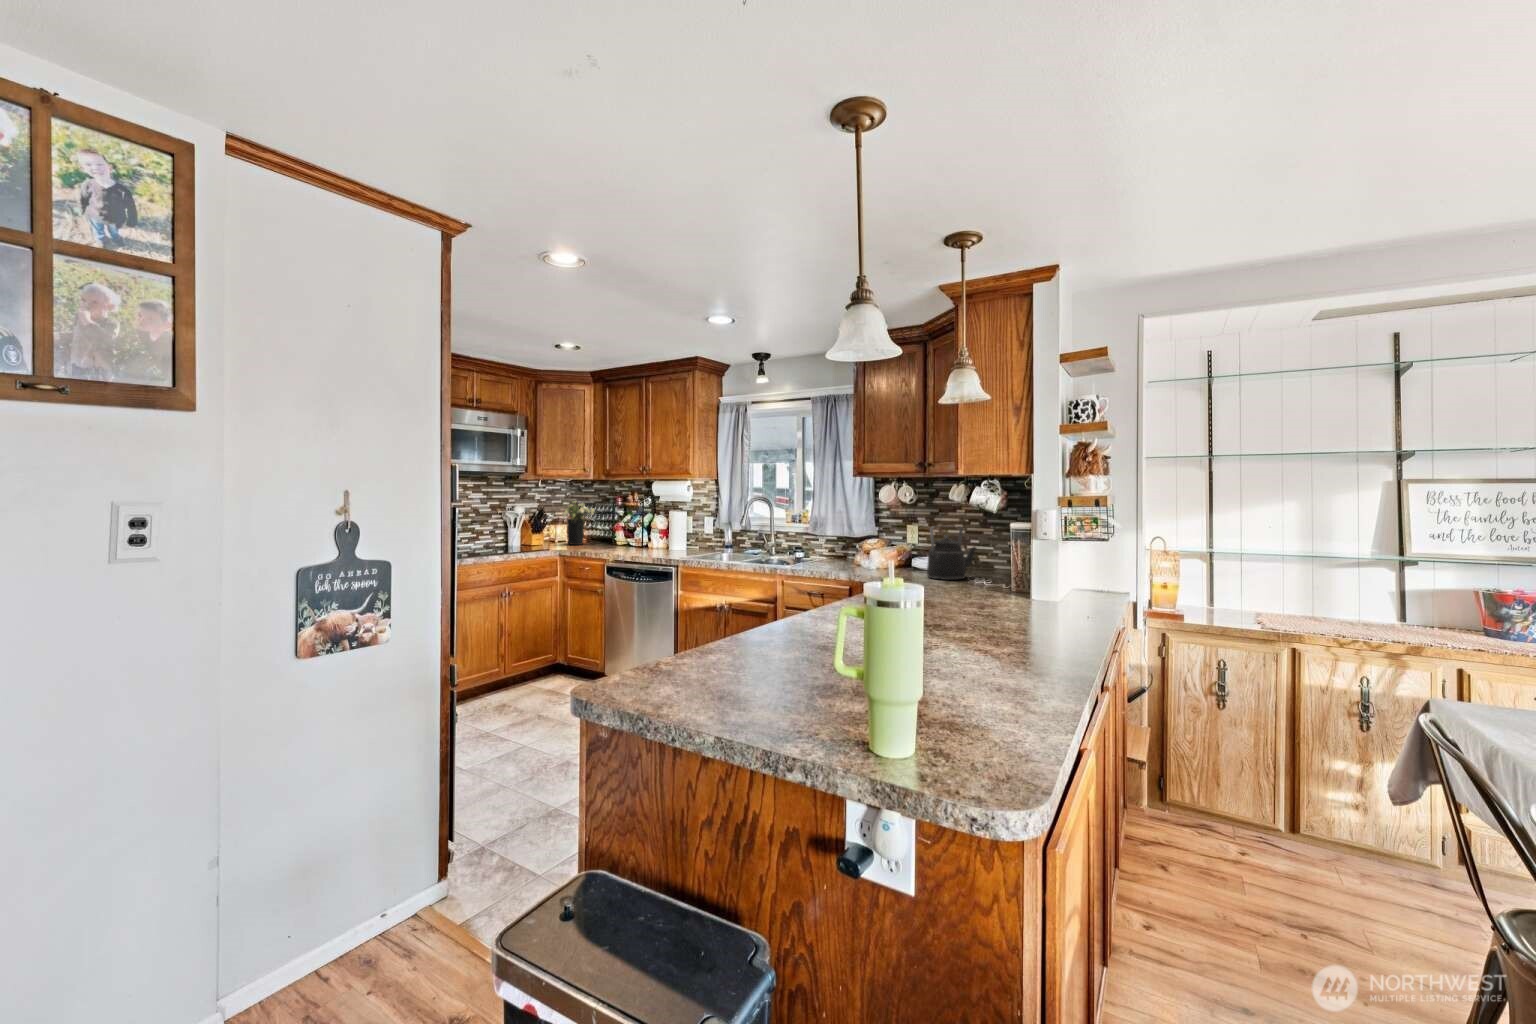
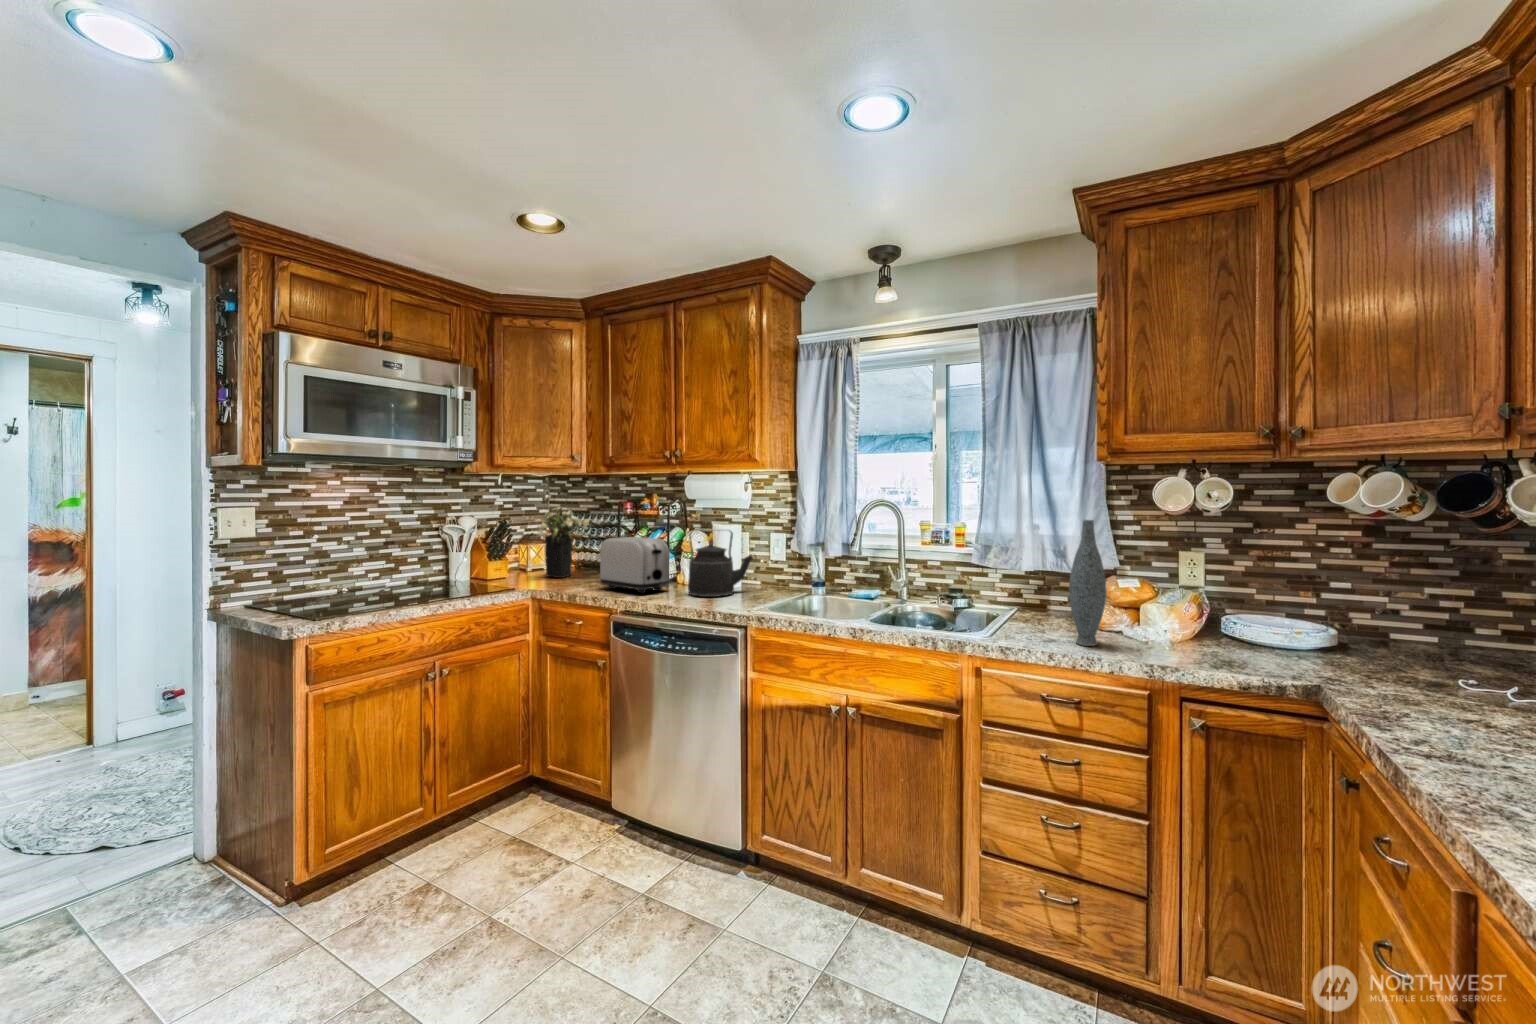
vase: none [830,507,845,569] -> present [1069,520,1106,646]
toaster: none [600,519,640,552] -> present [600,537,669,593]
kettle: present [927,526,977,580] -> present [688,531,753,597]

